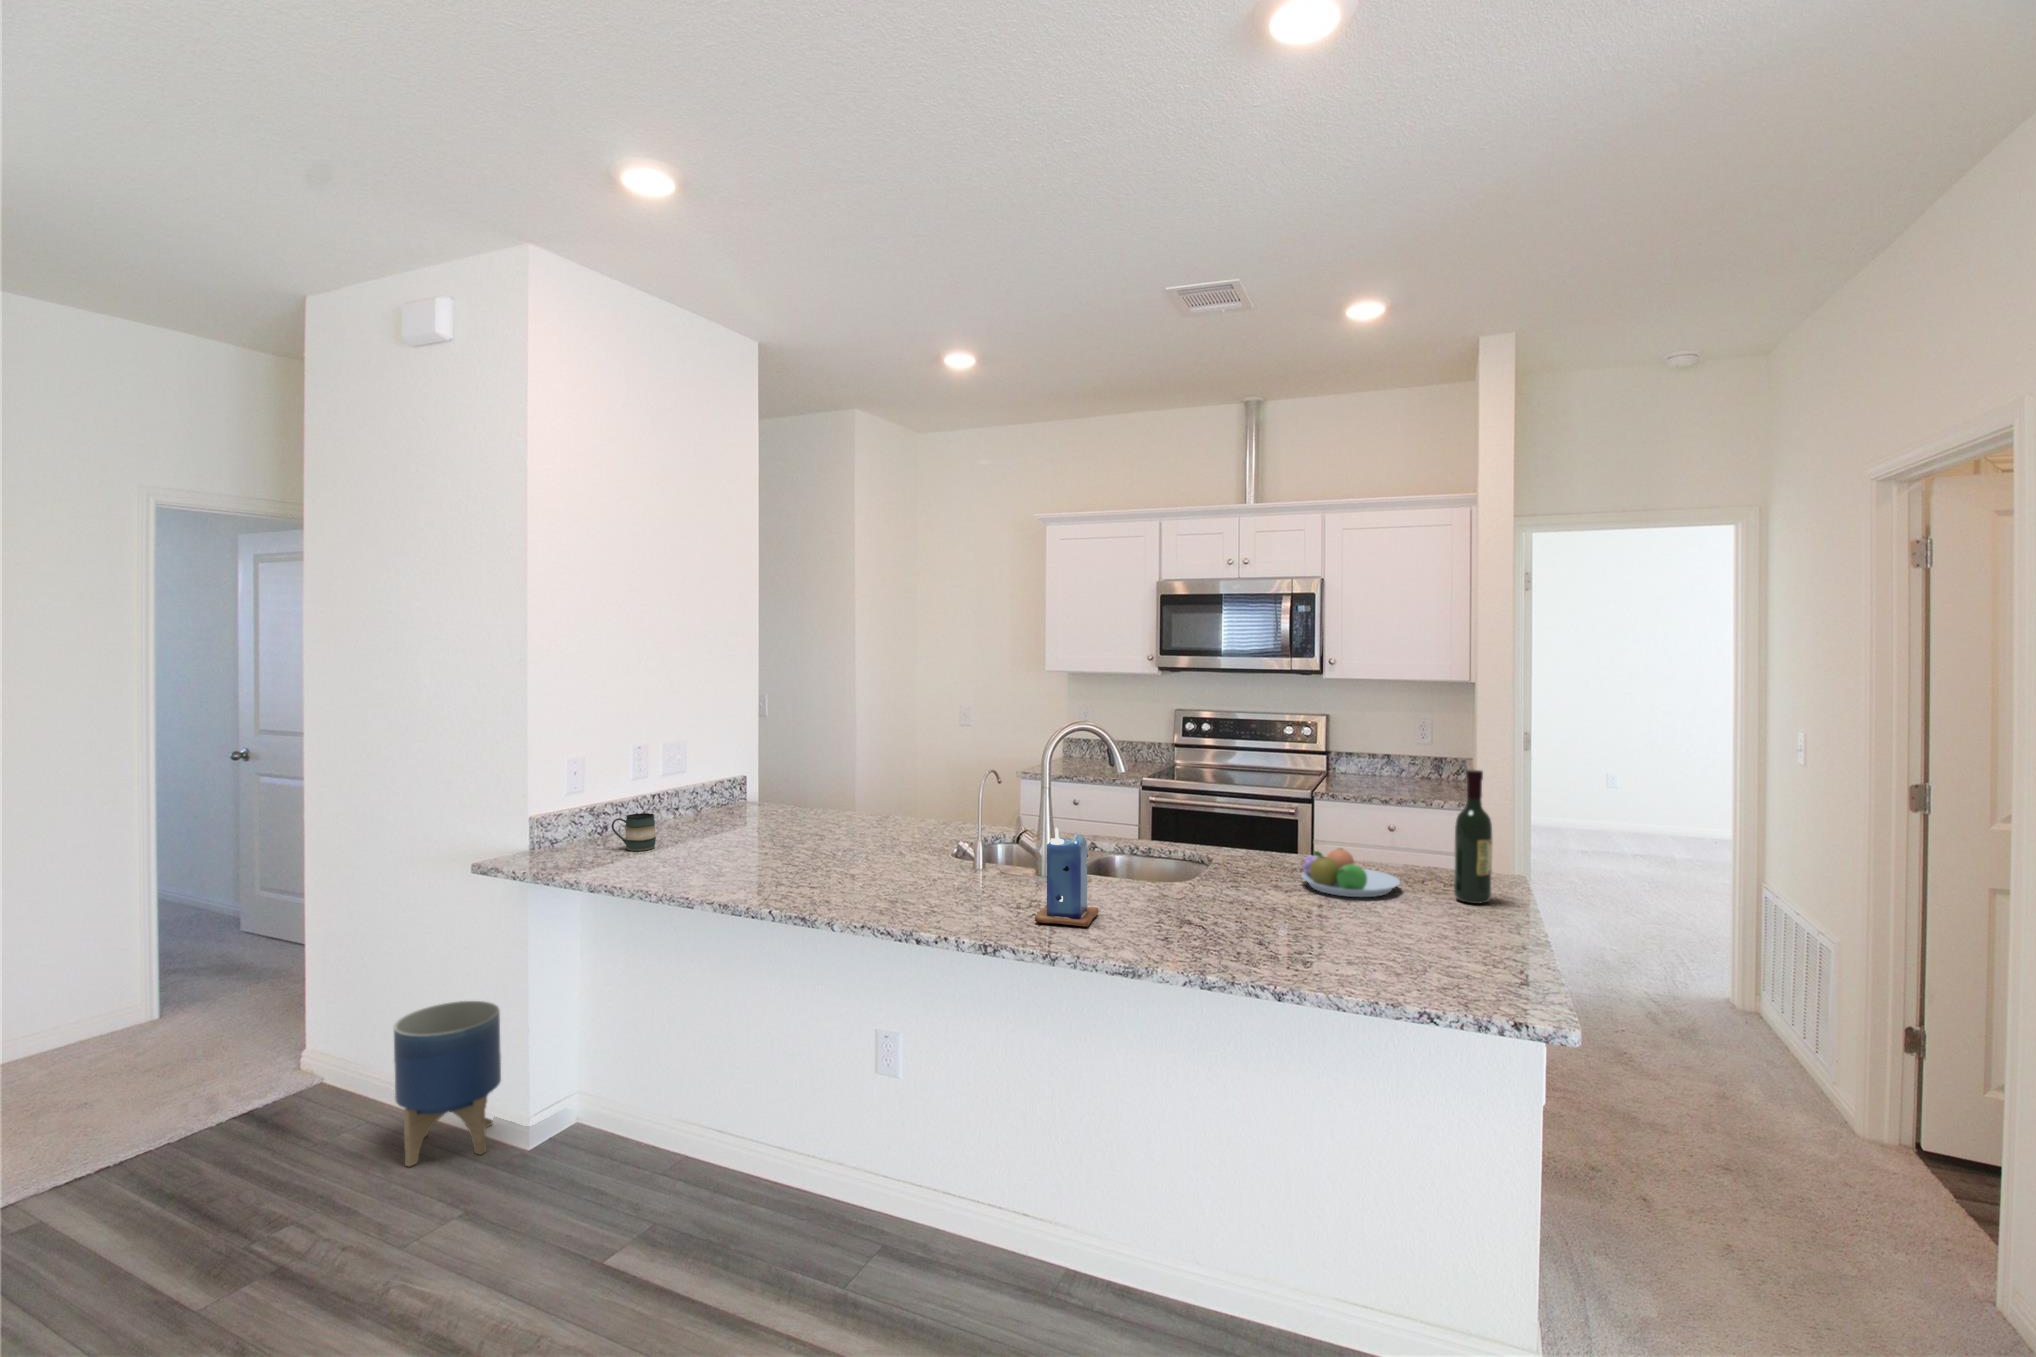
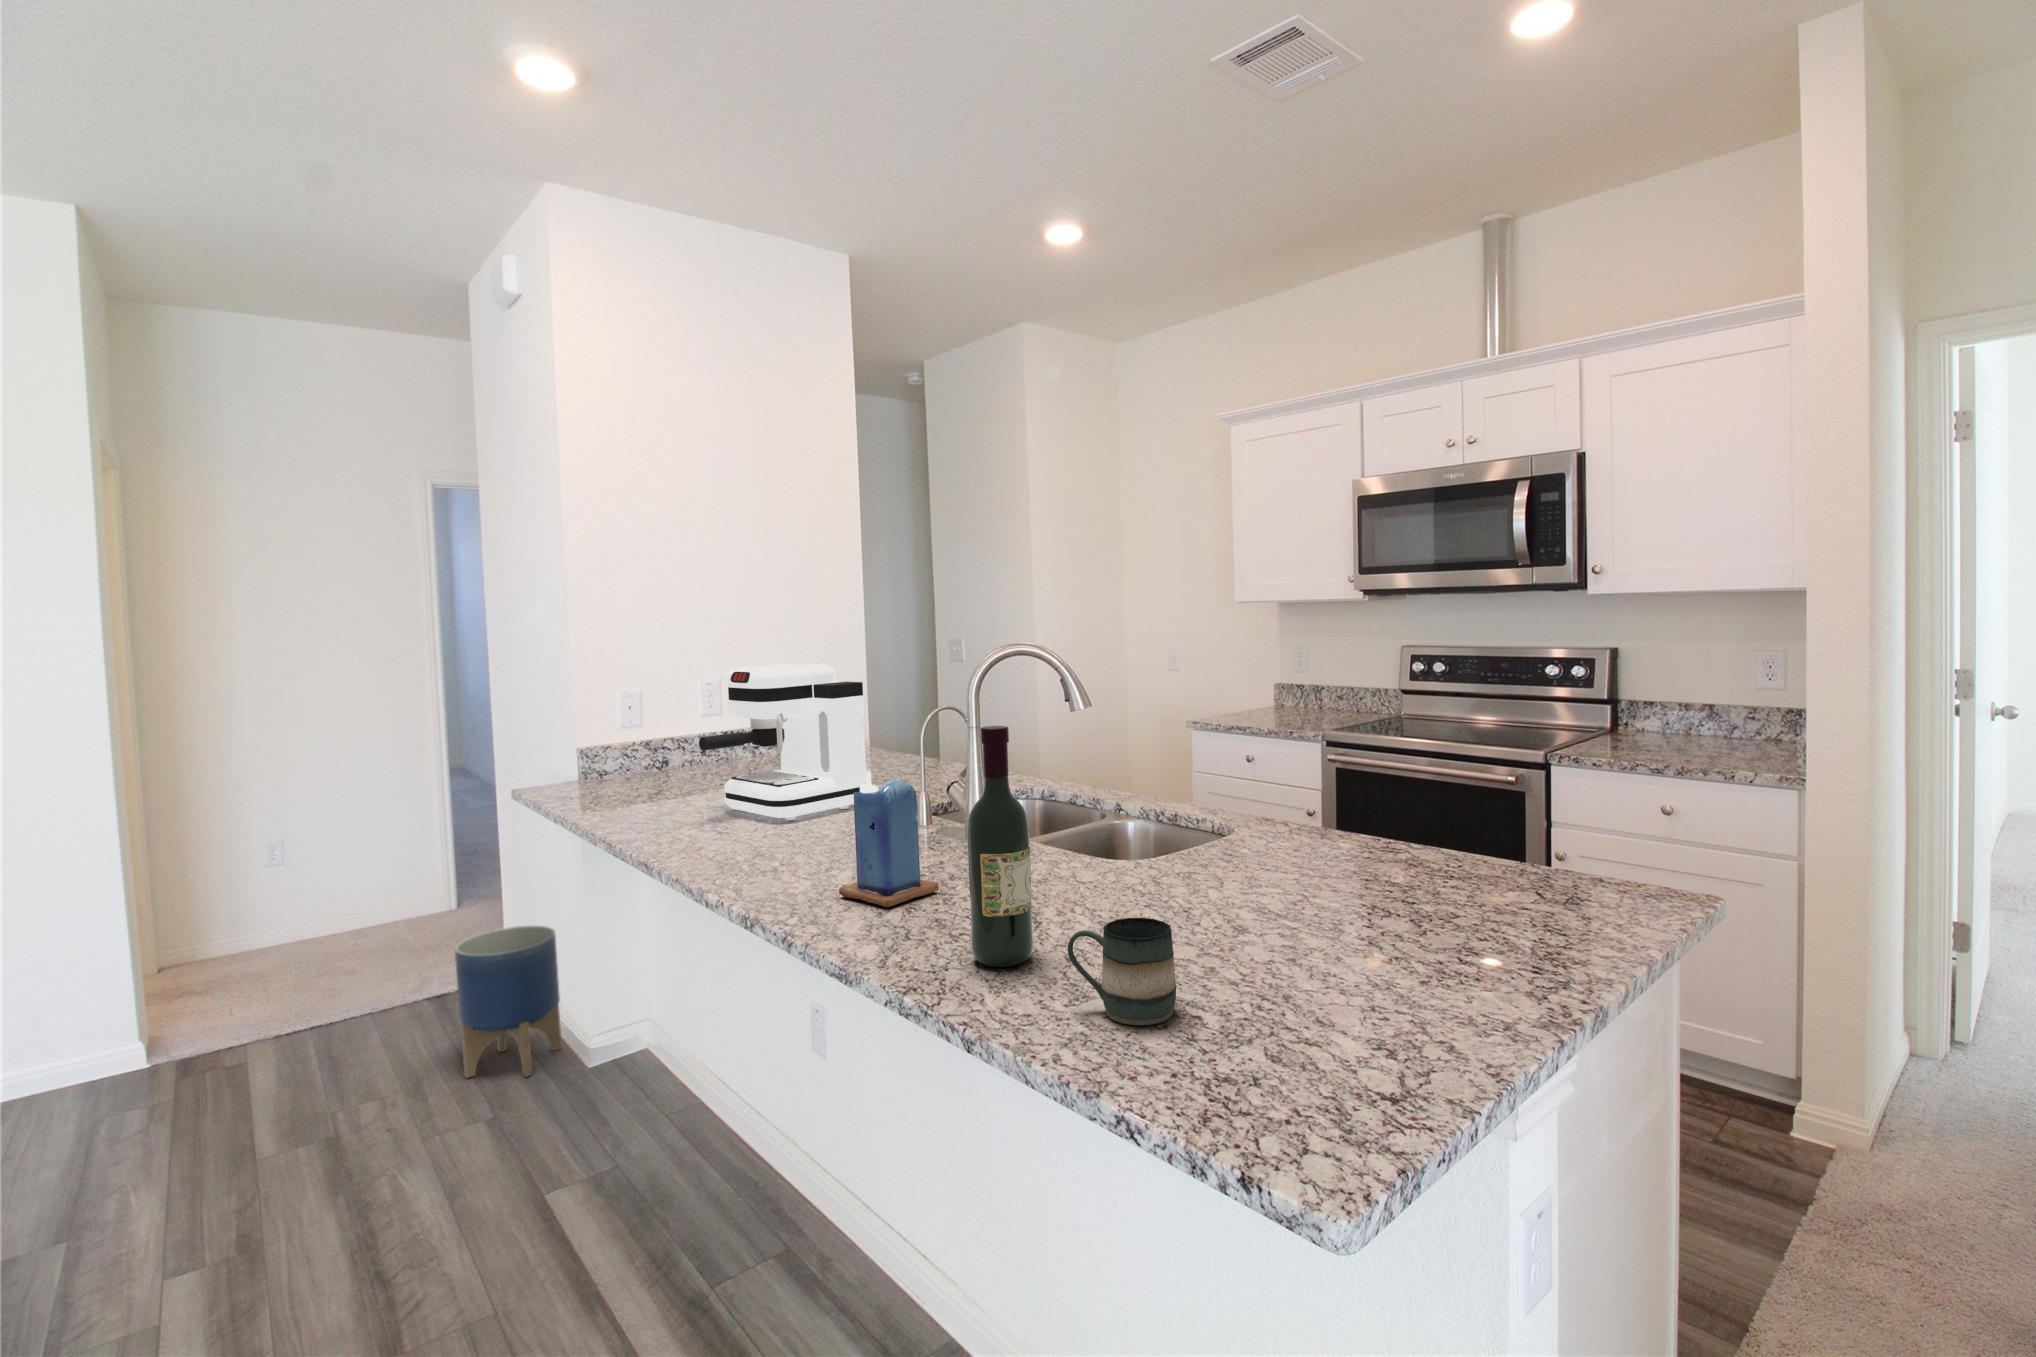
coffee maker: none [783,737,904,872] -> present [699,664,867,821]
wine bottle: present [1454,770,1492,903] -> present [968,726,1033,967]
mug: present [611,813,656,851] -> present [1068,918,1177,1025]
fruit bowl: present [1301,848,1400,897] -> none [1285,824,1443,903]

